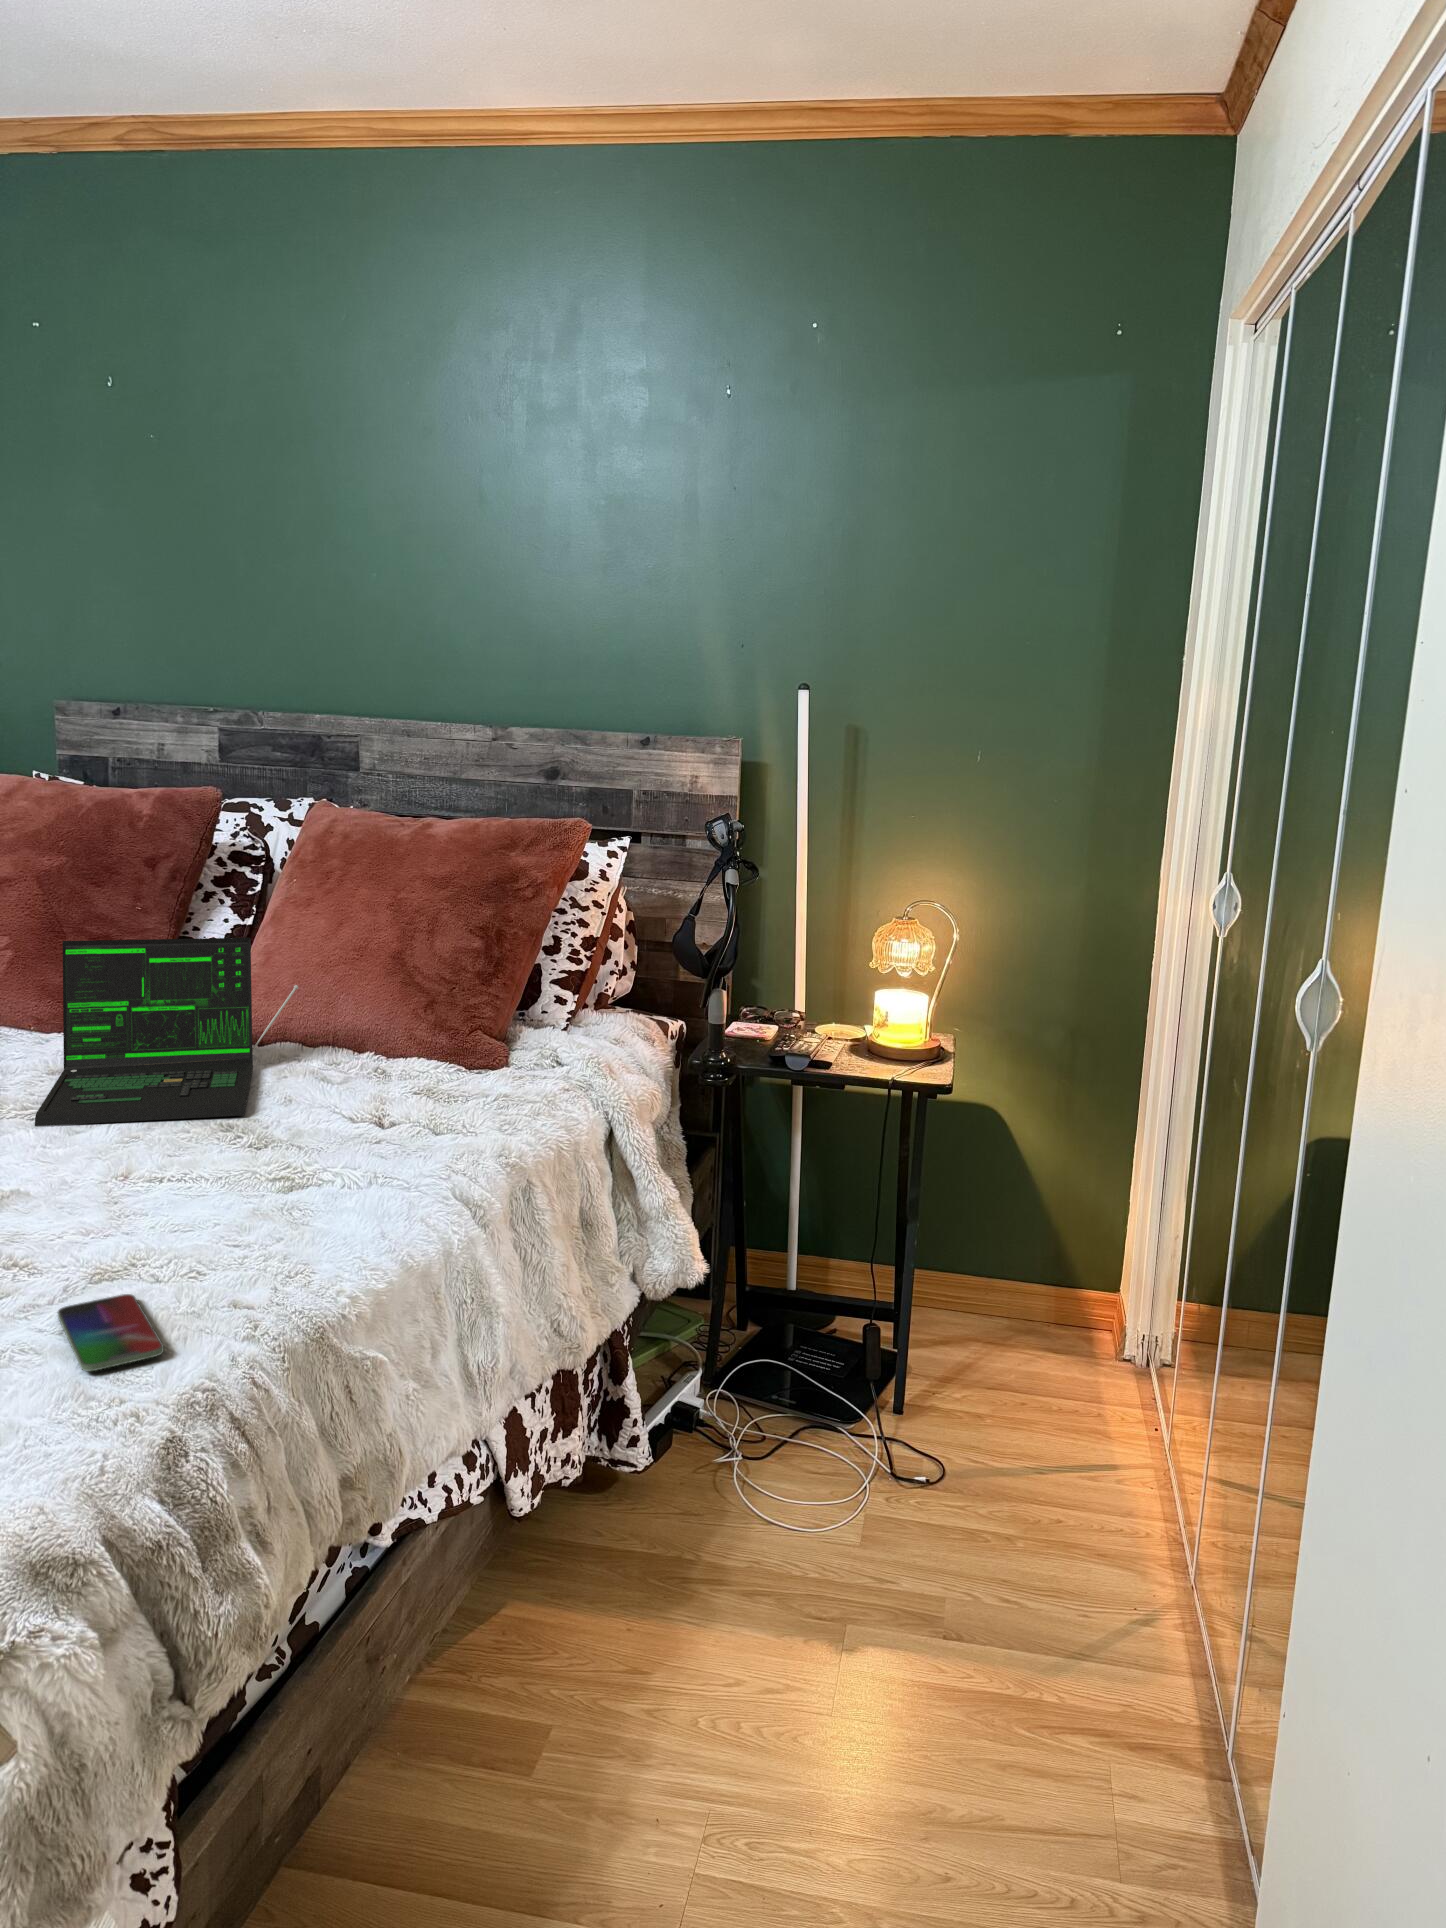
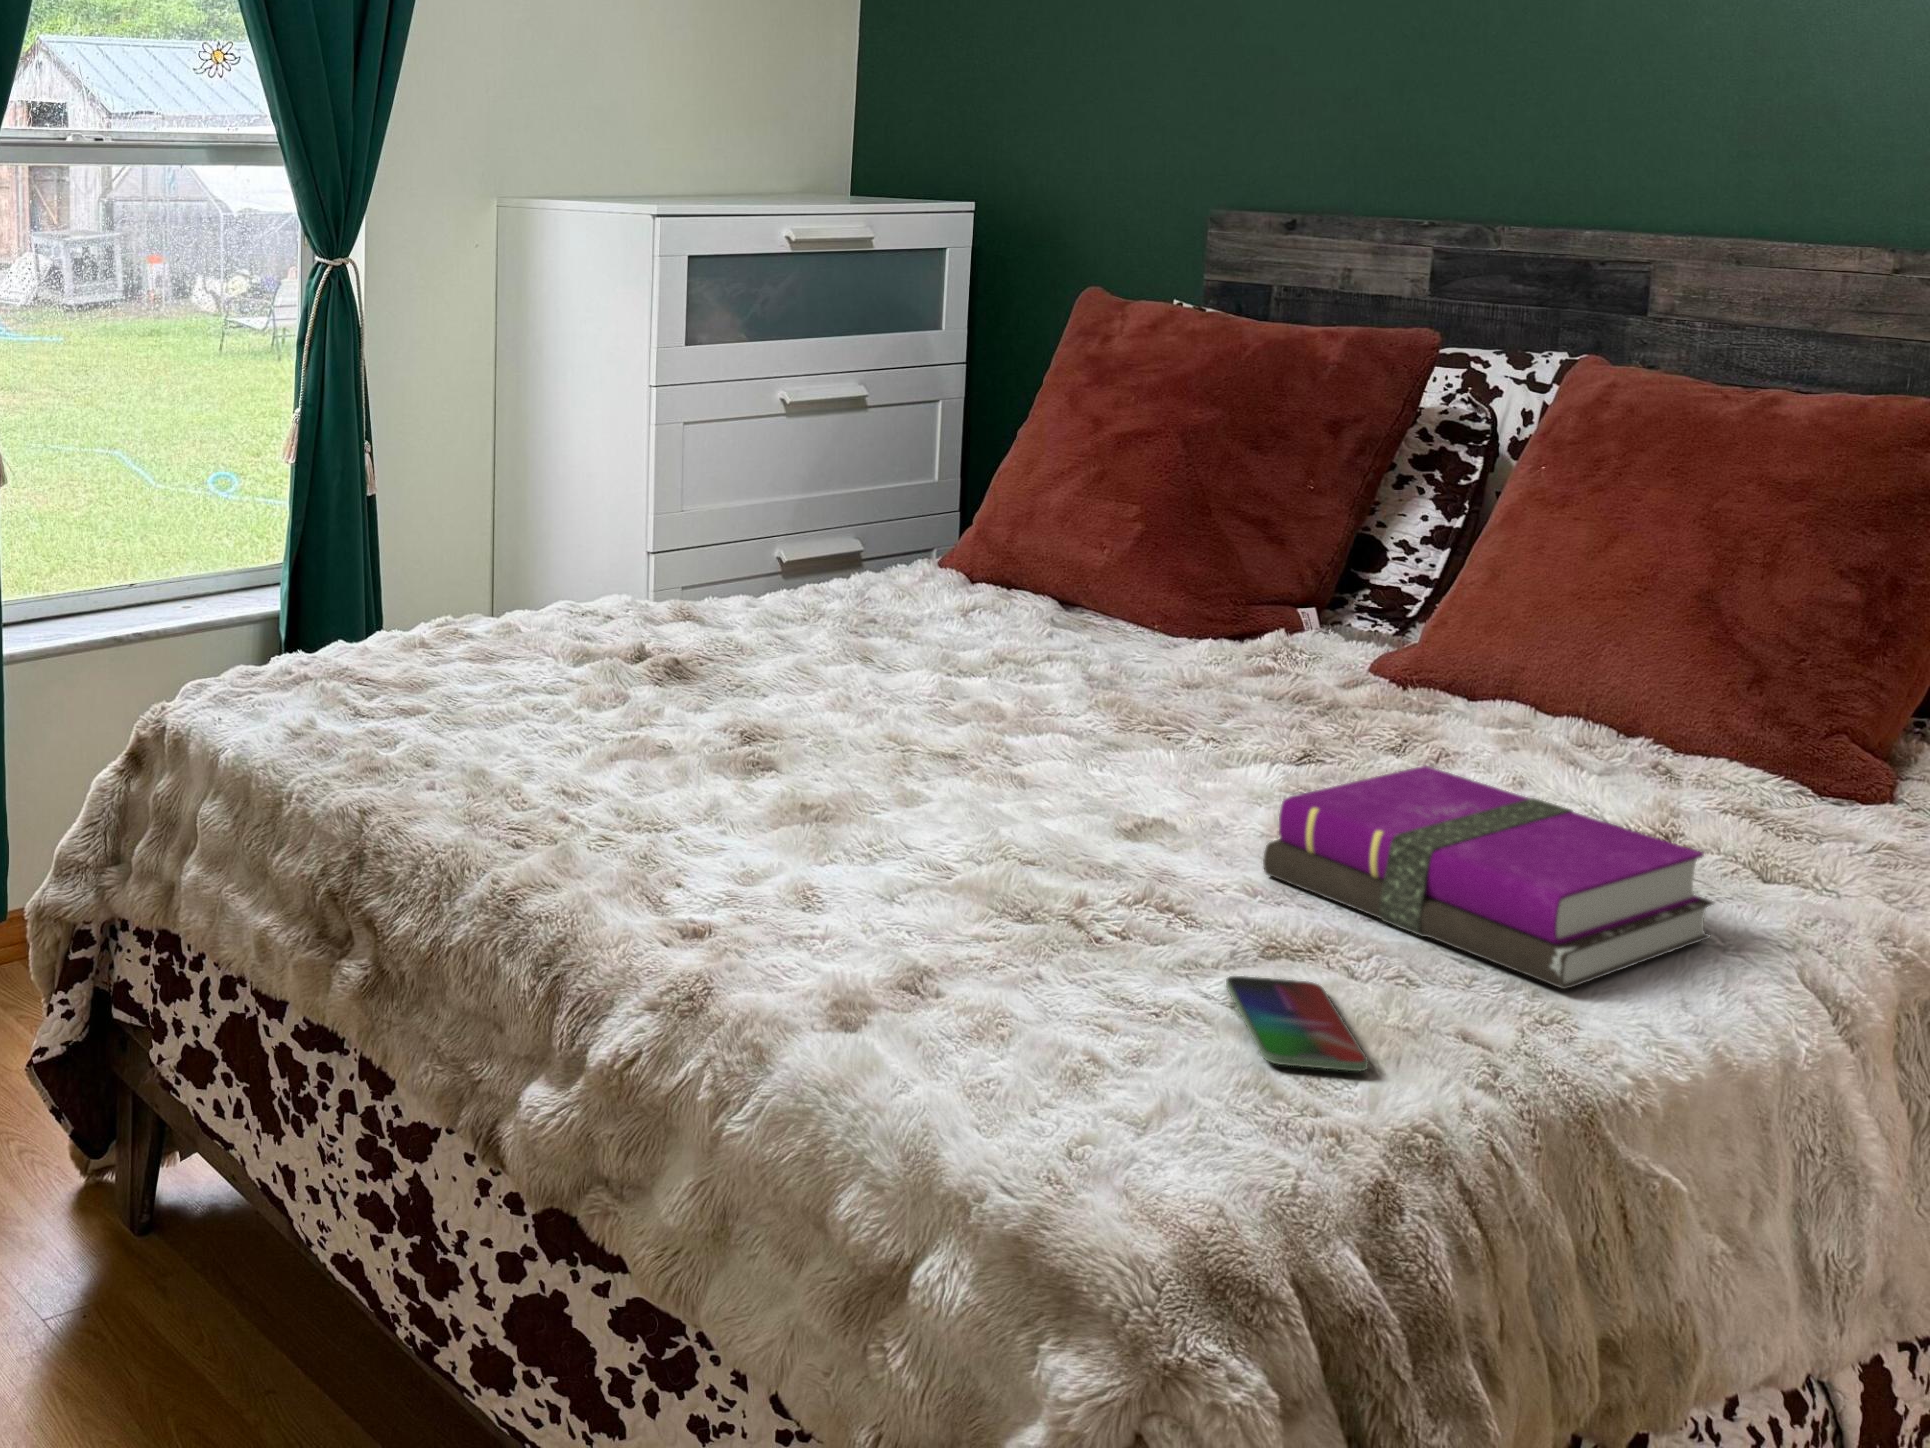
laptop: present [35,938,298,1126] -> none [1175,517,1543,790]
notebook: none [95,1106,400,1247] -> present [1263,766,1714,989]

